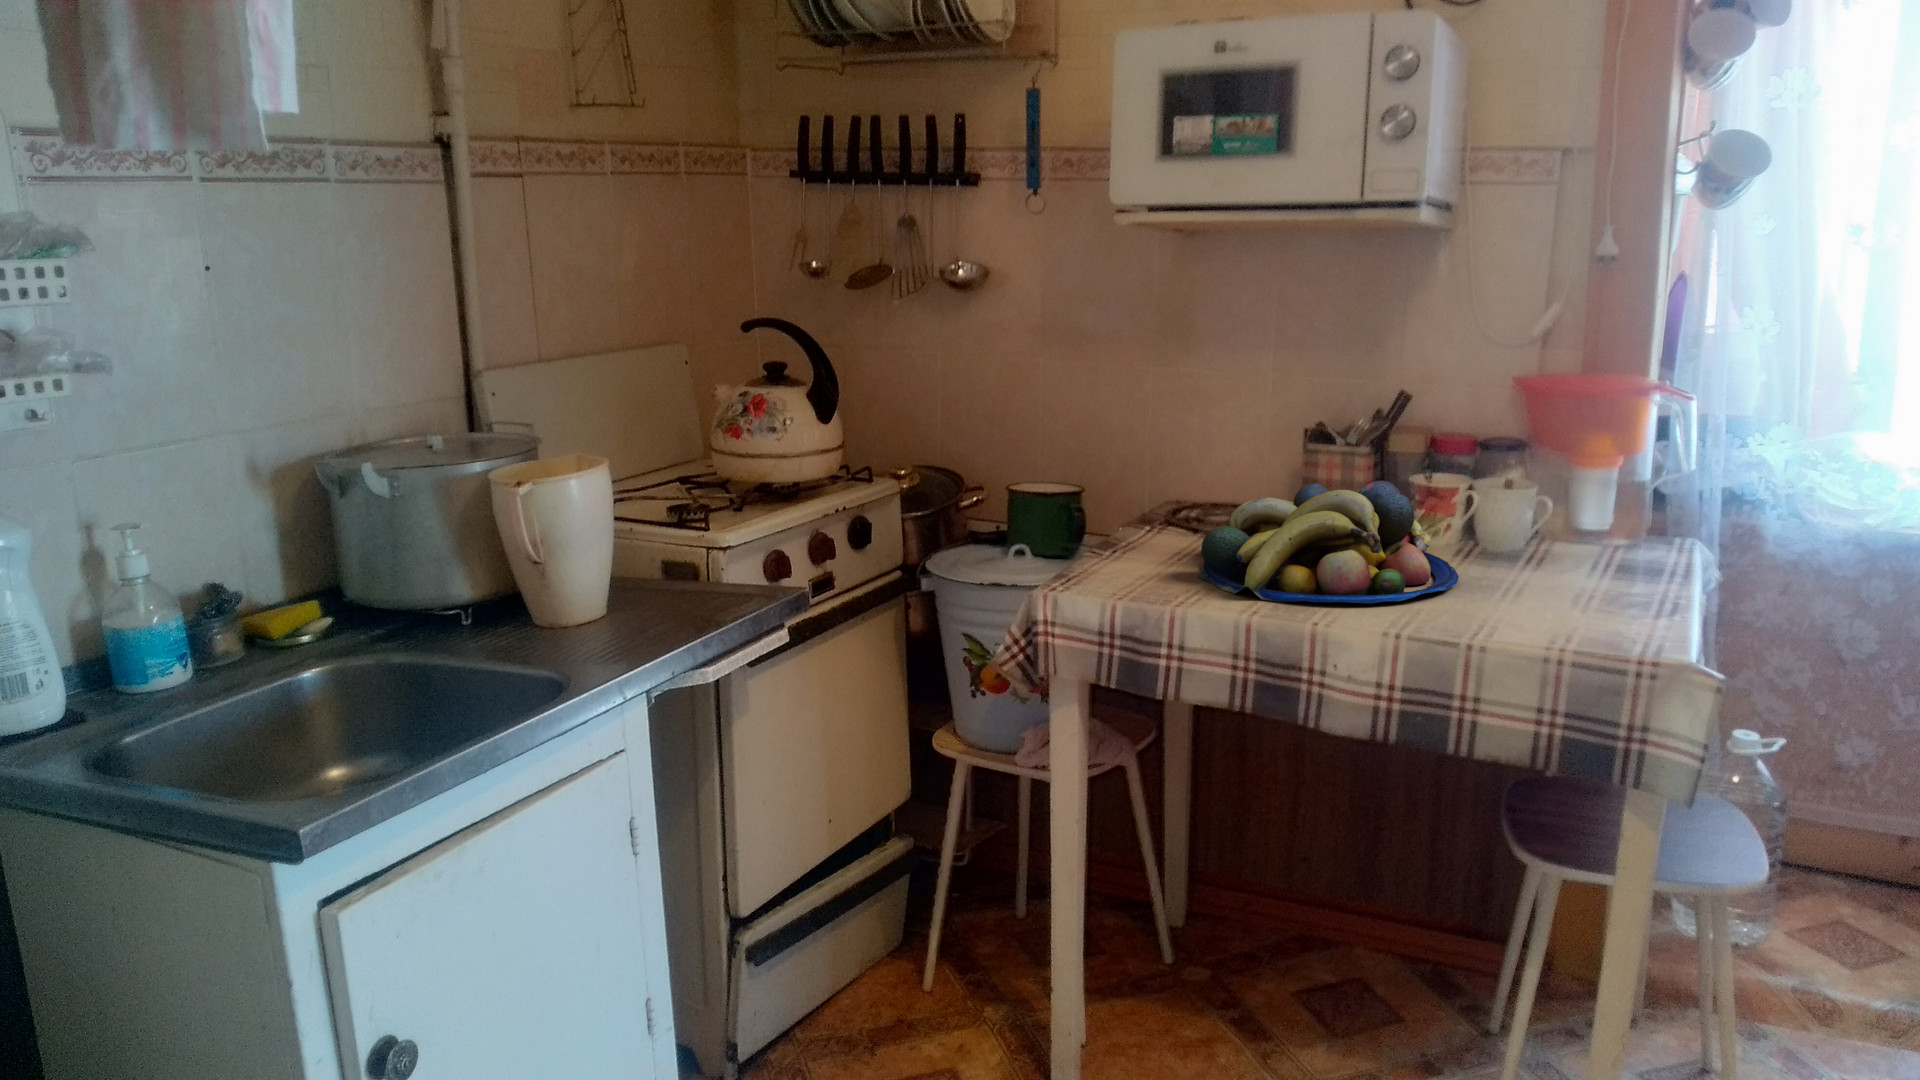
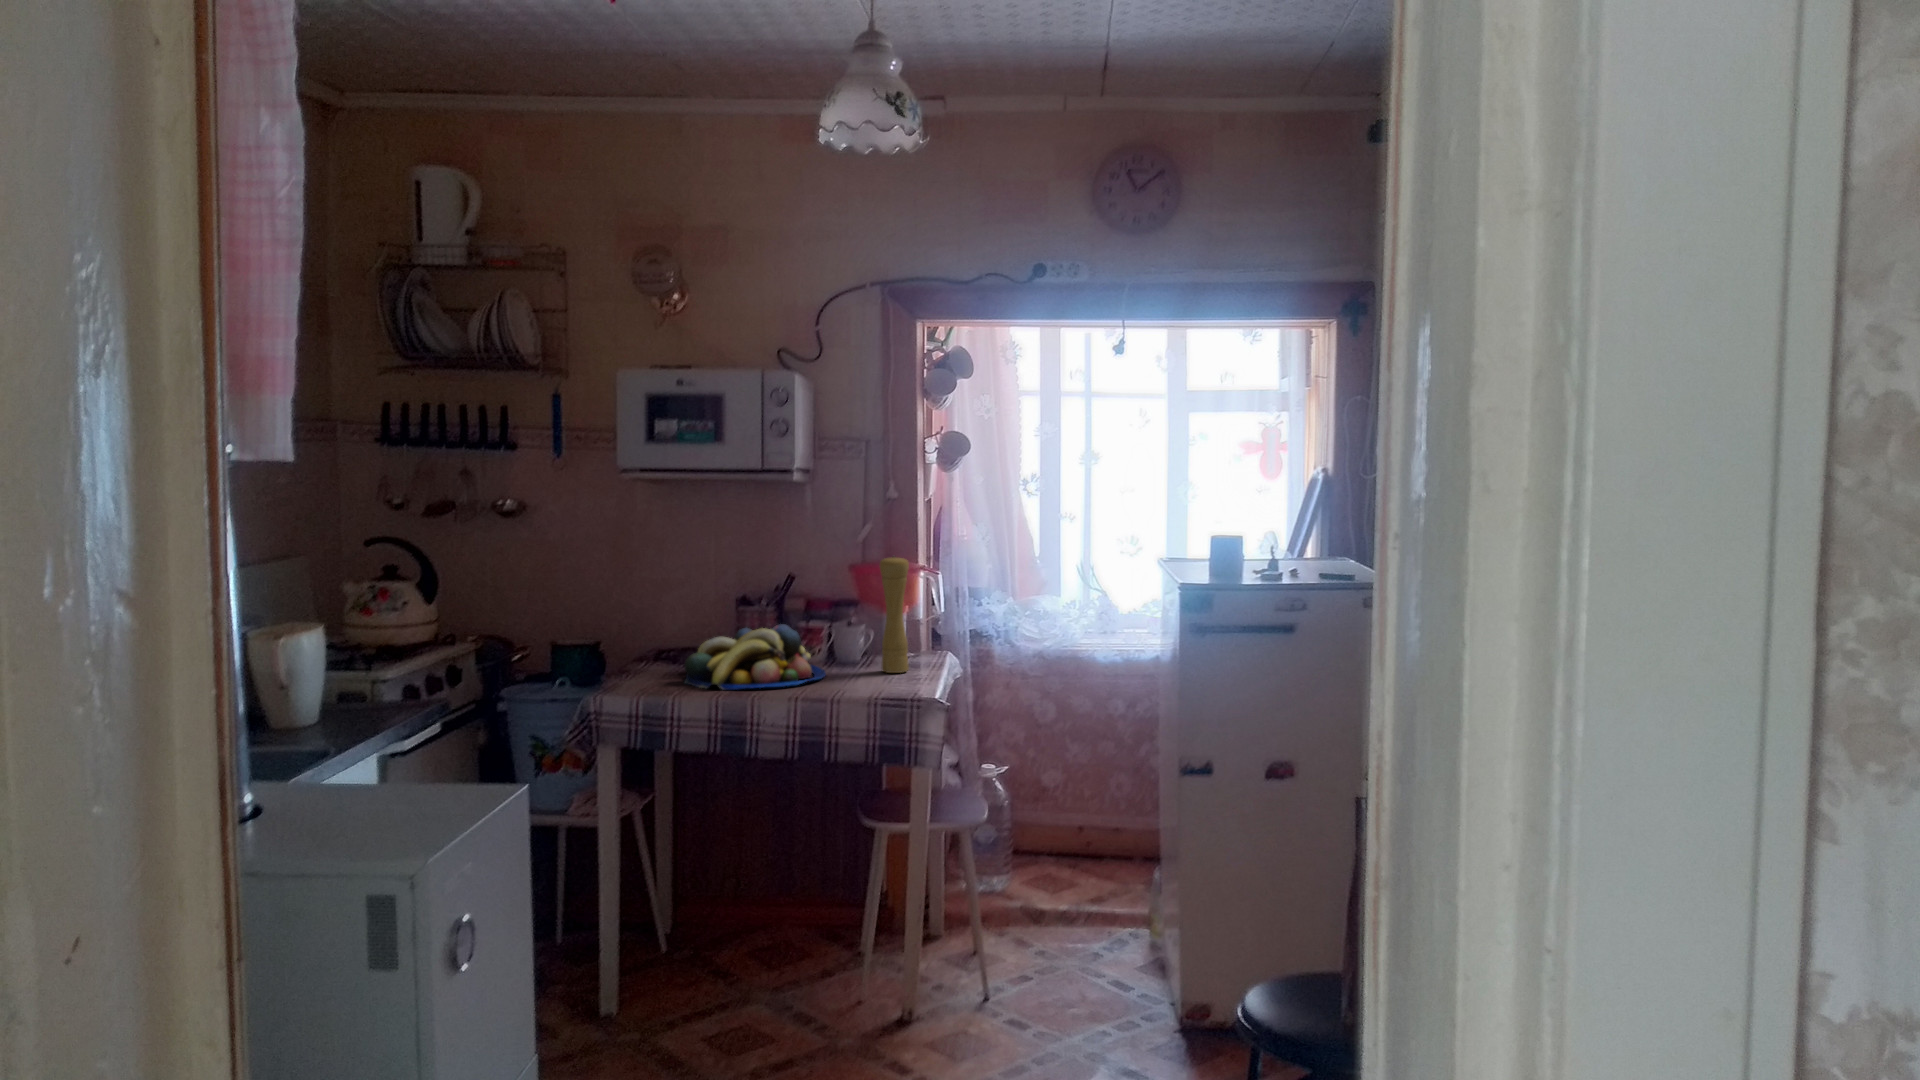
pepper mill: none [1567,362,1642,585] -> present [879,556,909,673]

